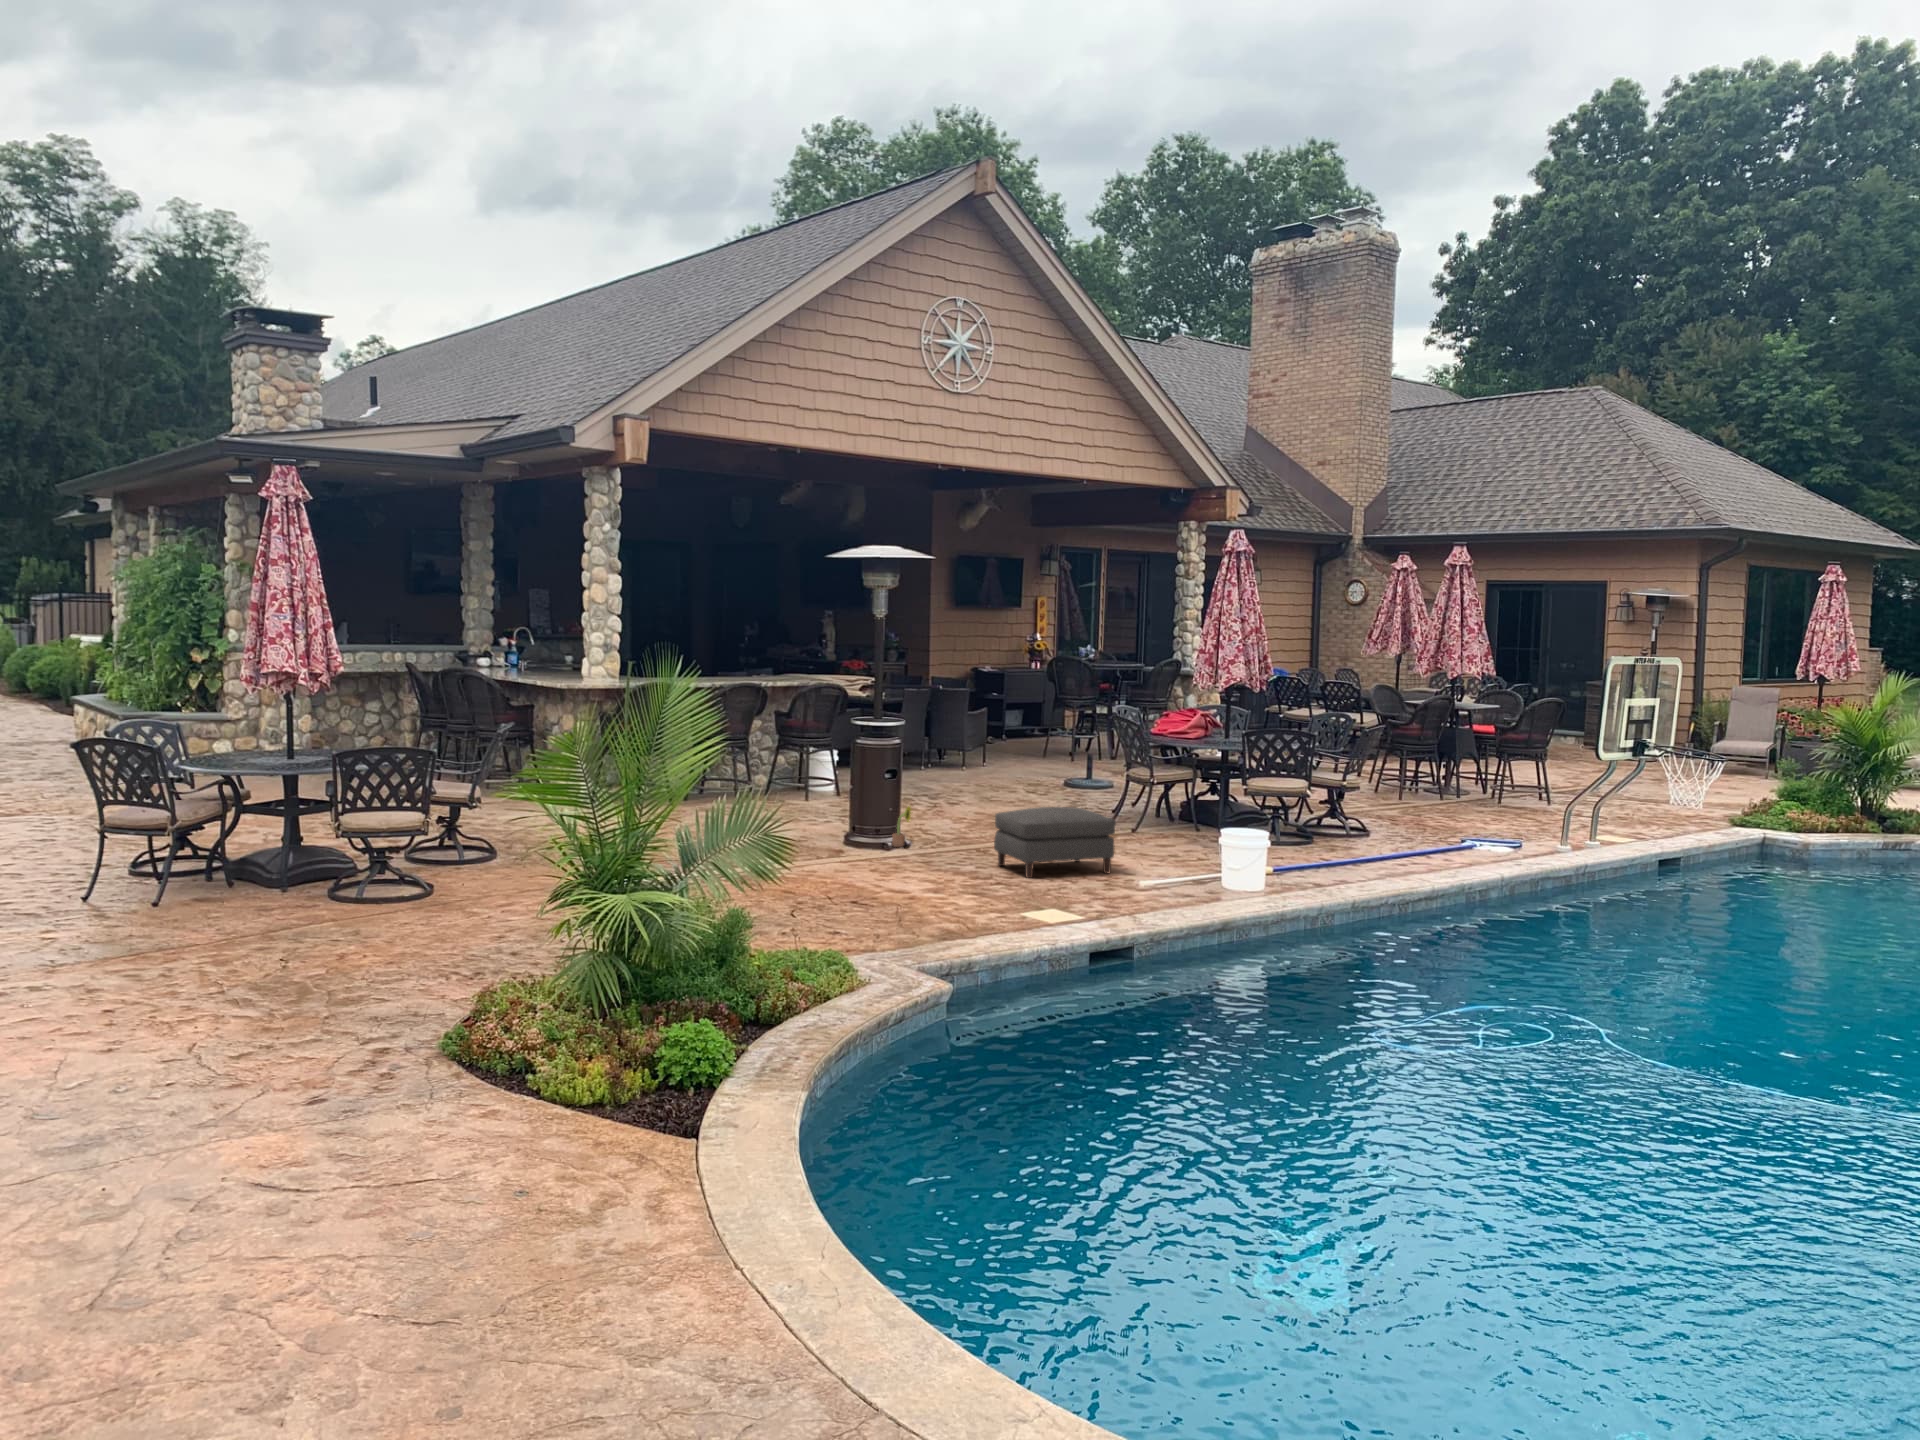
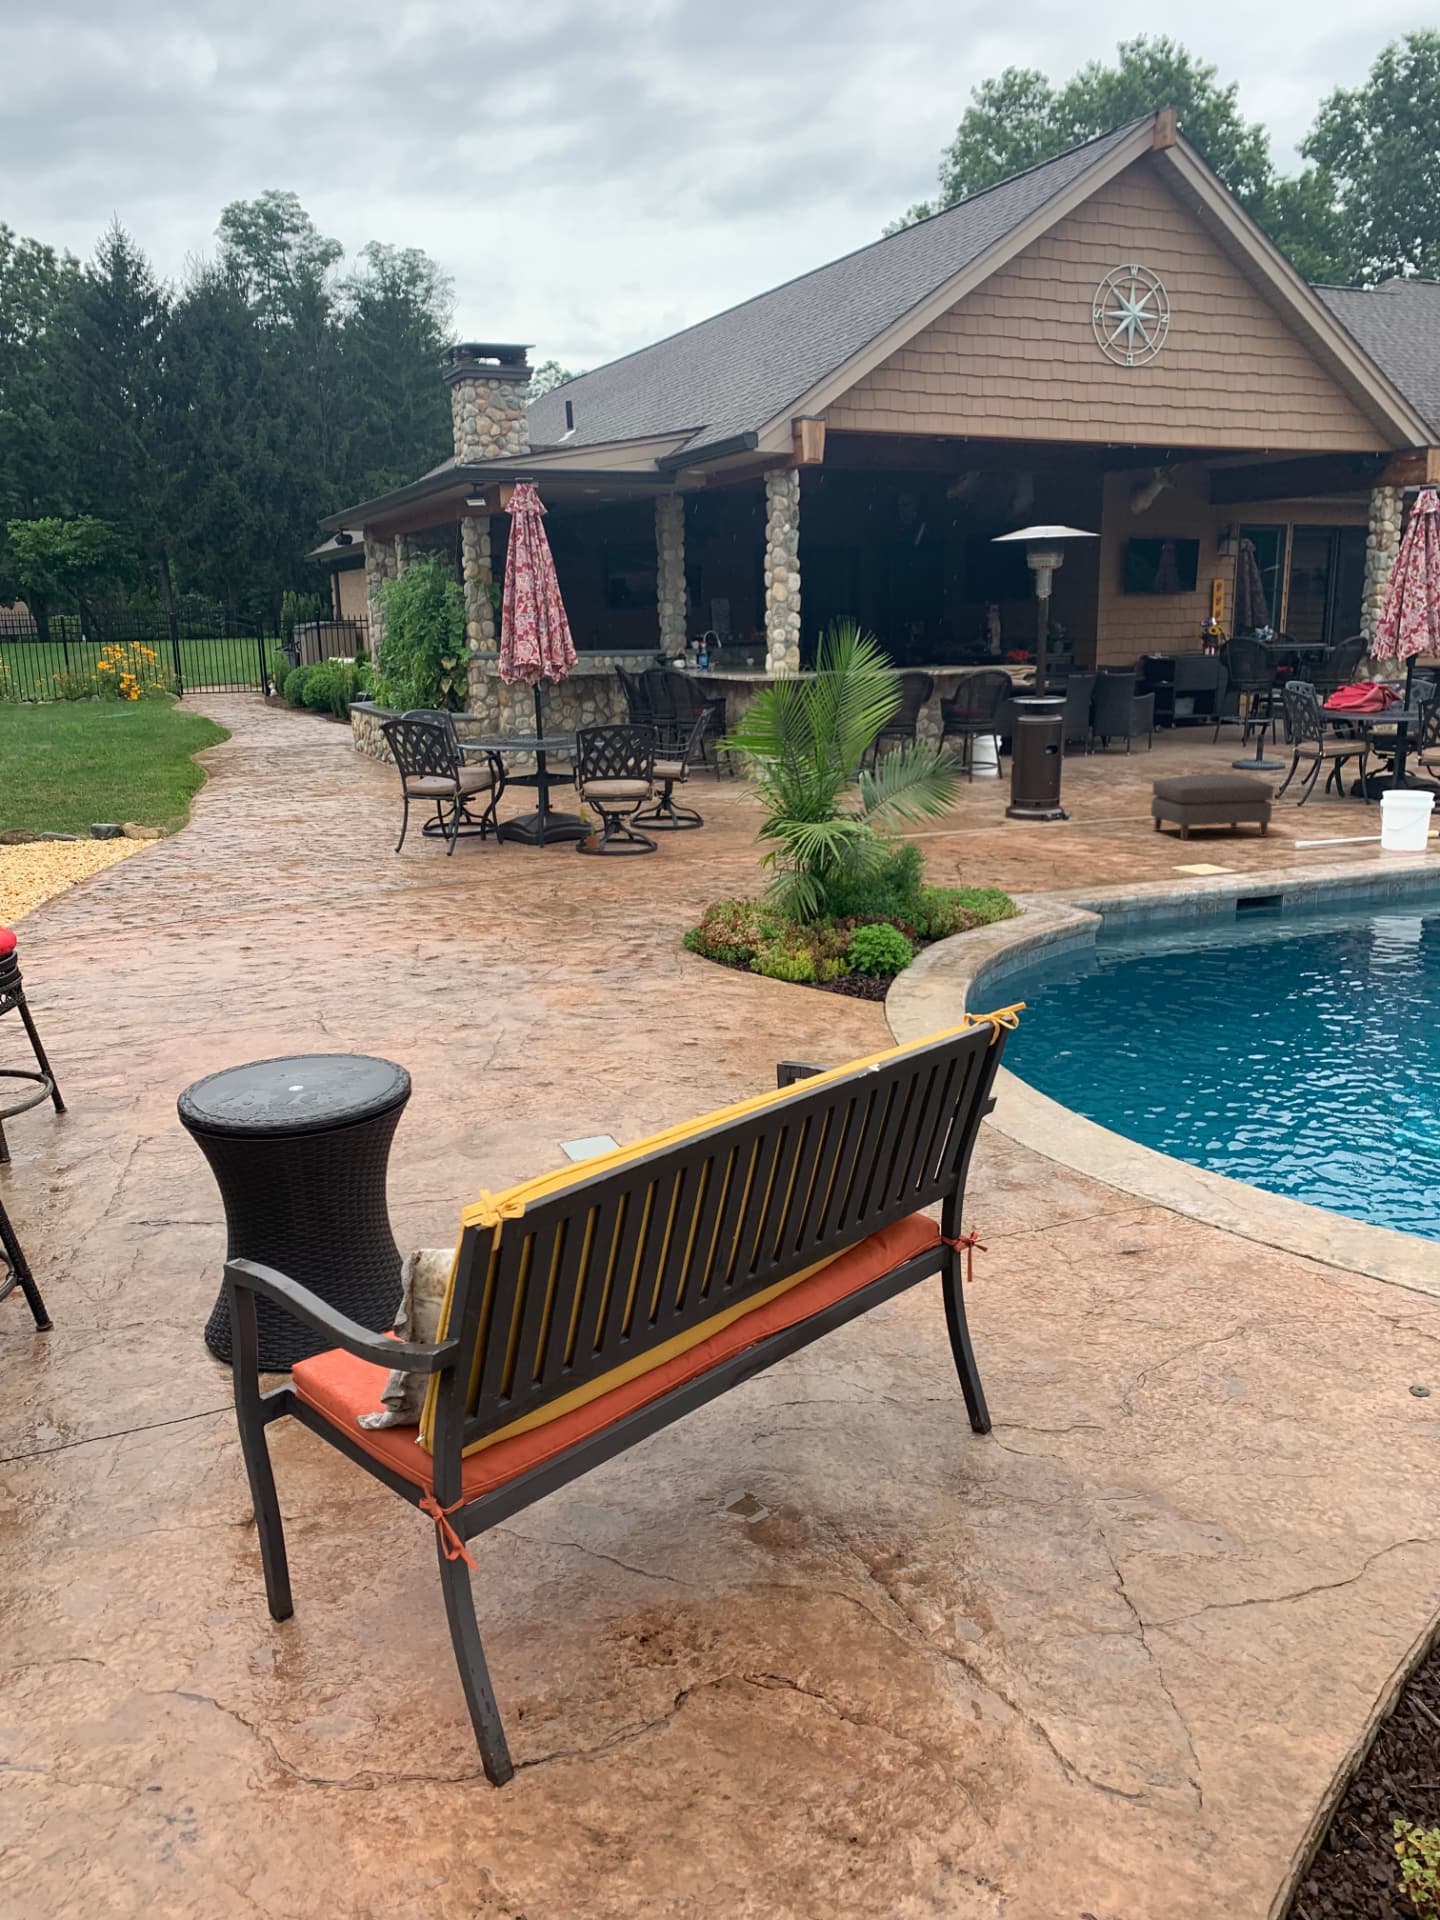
decorative plant: present [892,806,911,847] -> present [580,808,600,849]

